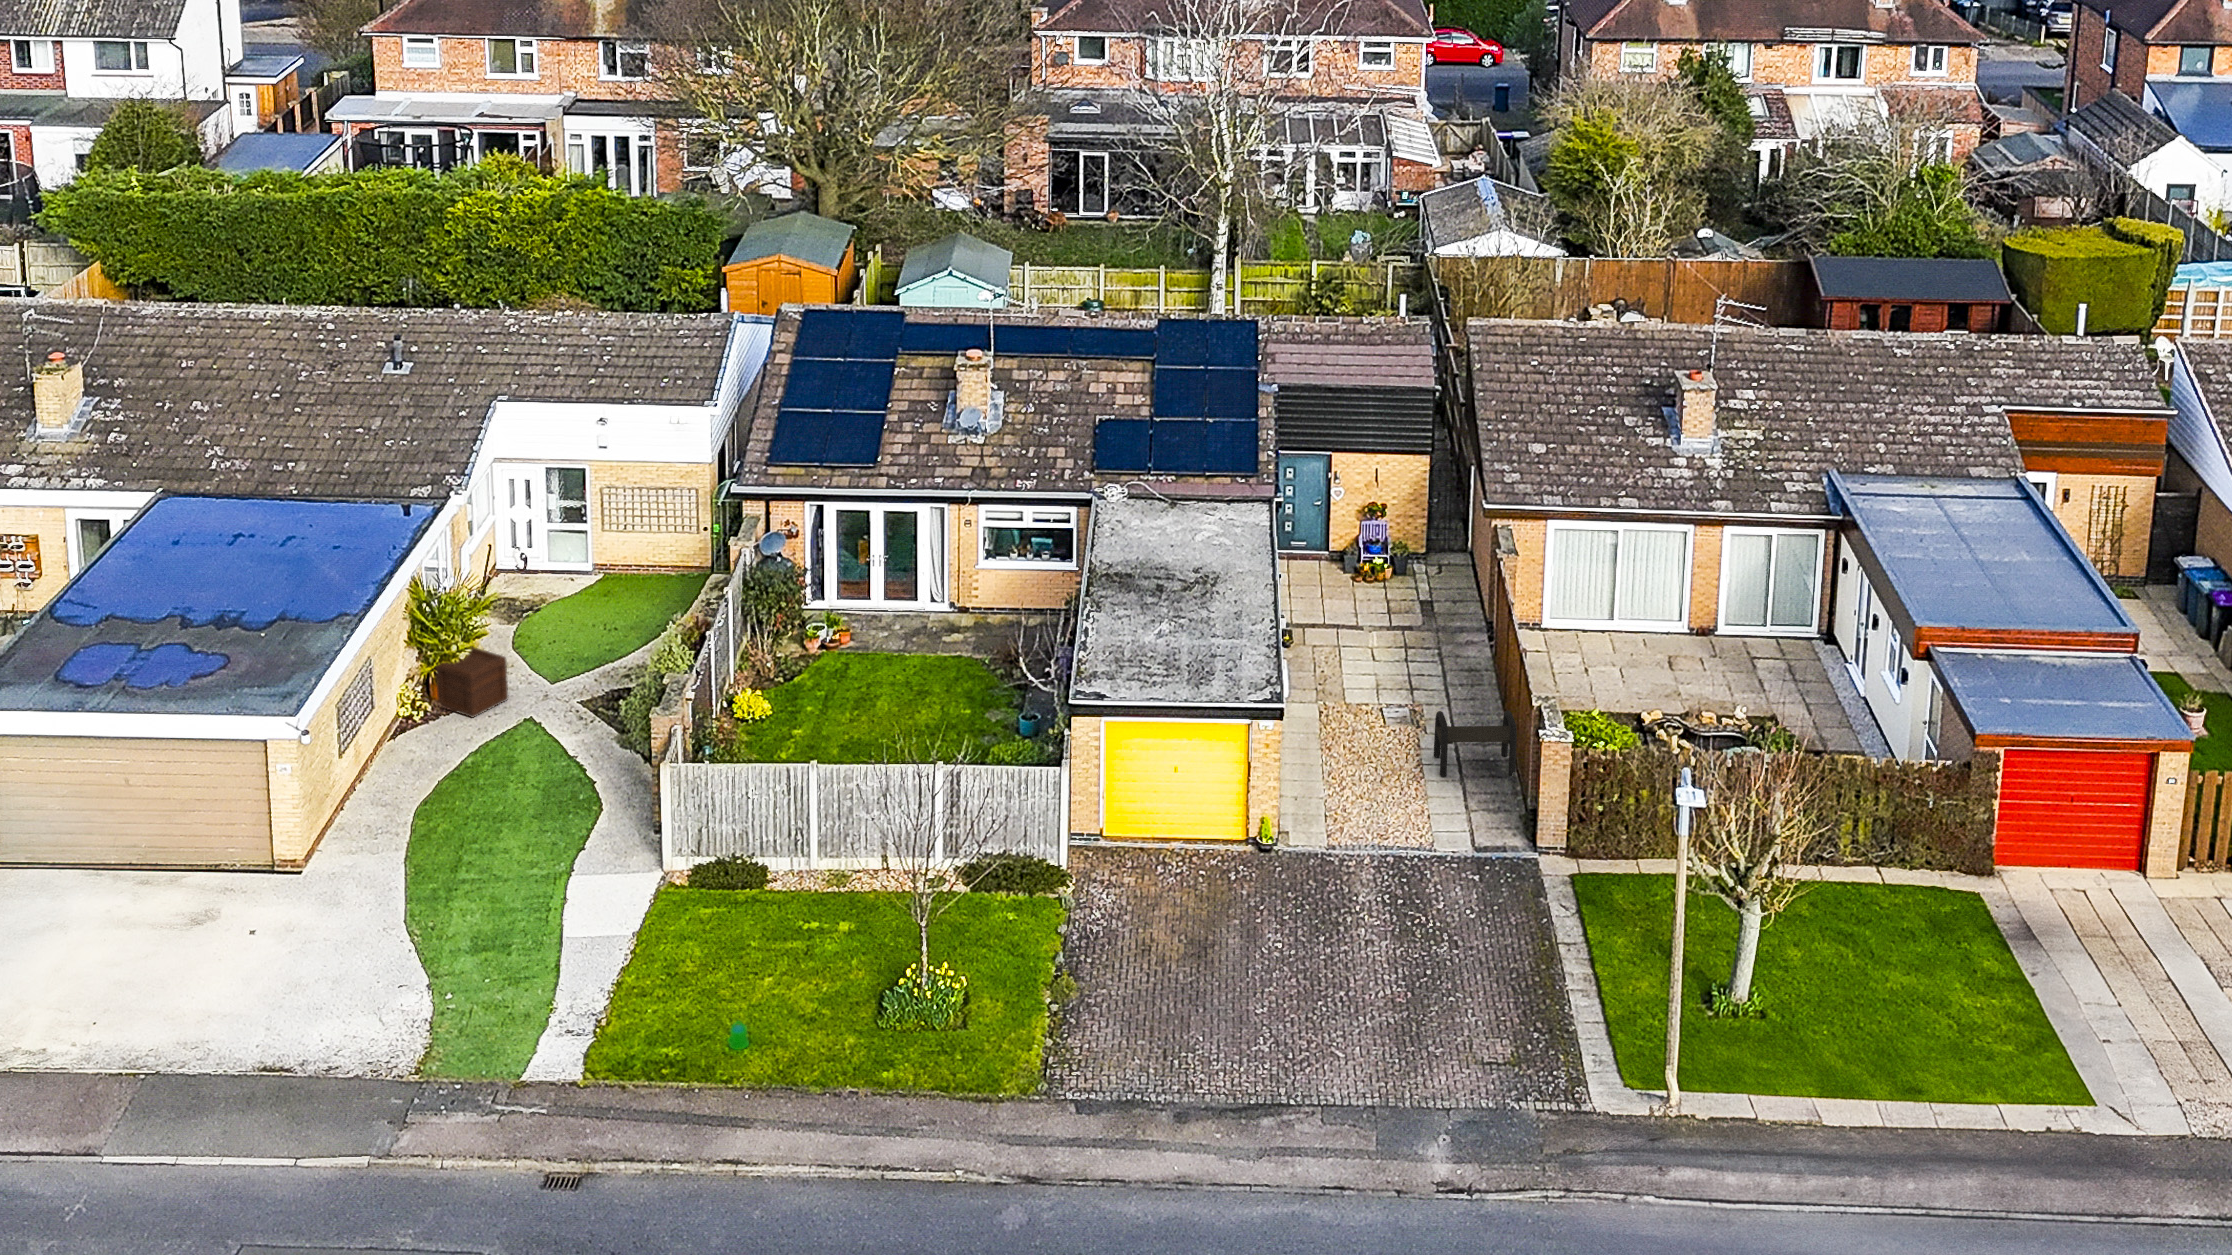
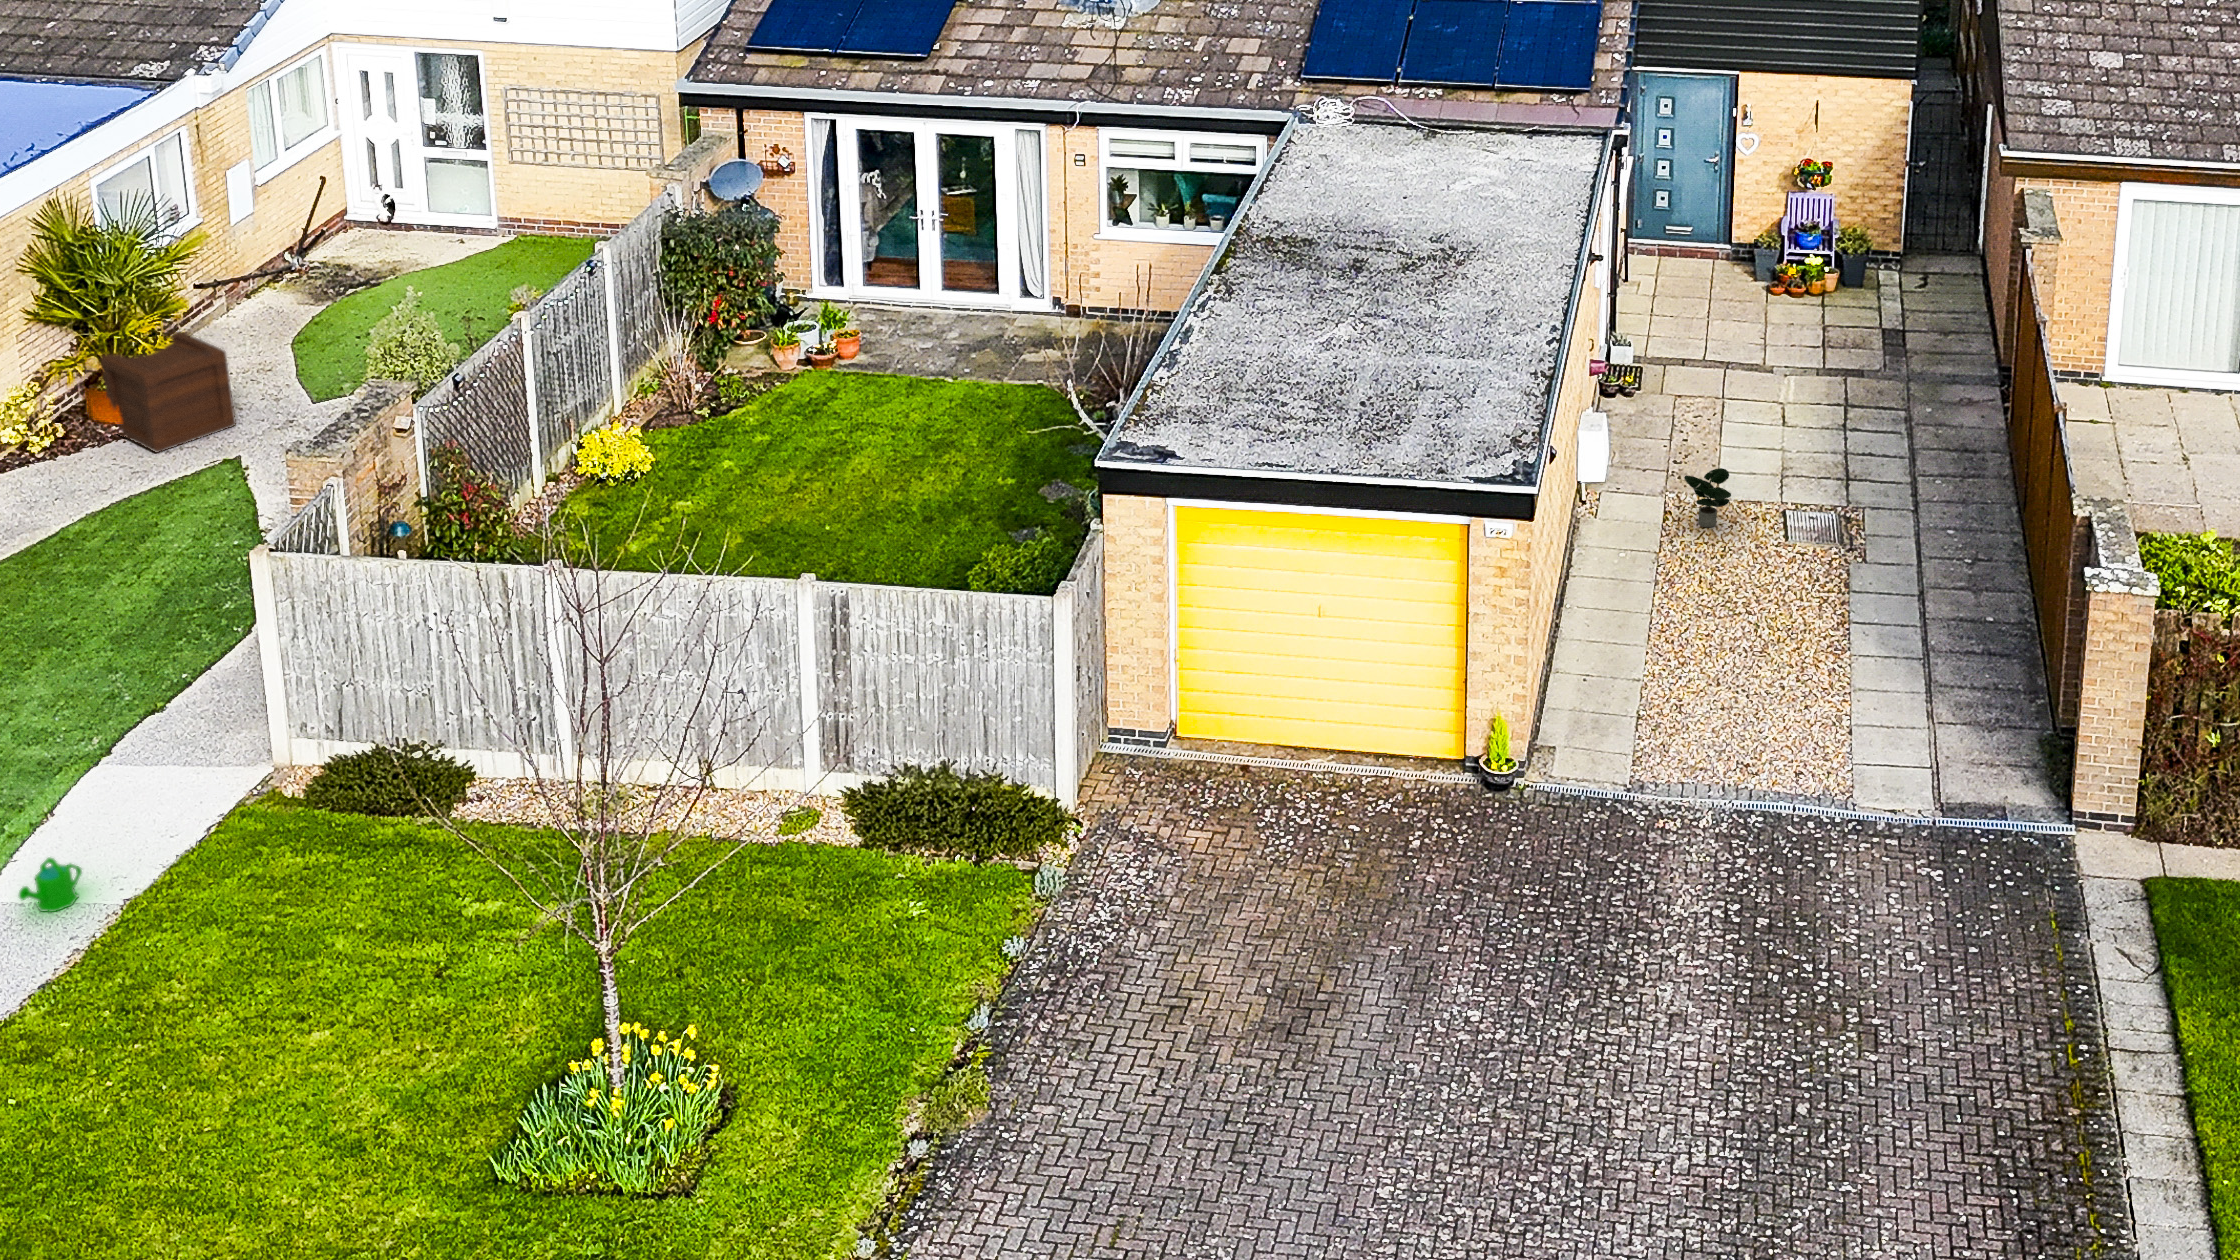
potted plant: none [1331,687,1357,719] -> present [1684,468,1731,527]
bench: present [1434,710,1517,777] -> none [1872,519,2039,655]
watering can: present [728,1021,749,1050] -> present [19,858,82,912]

